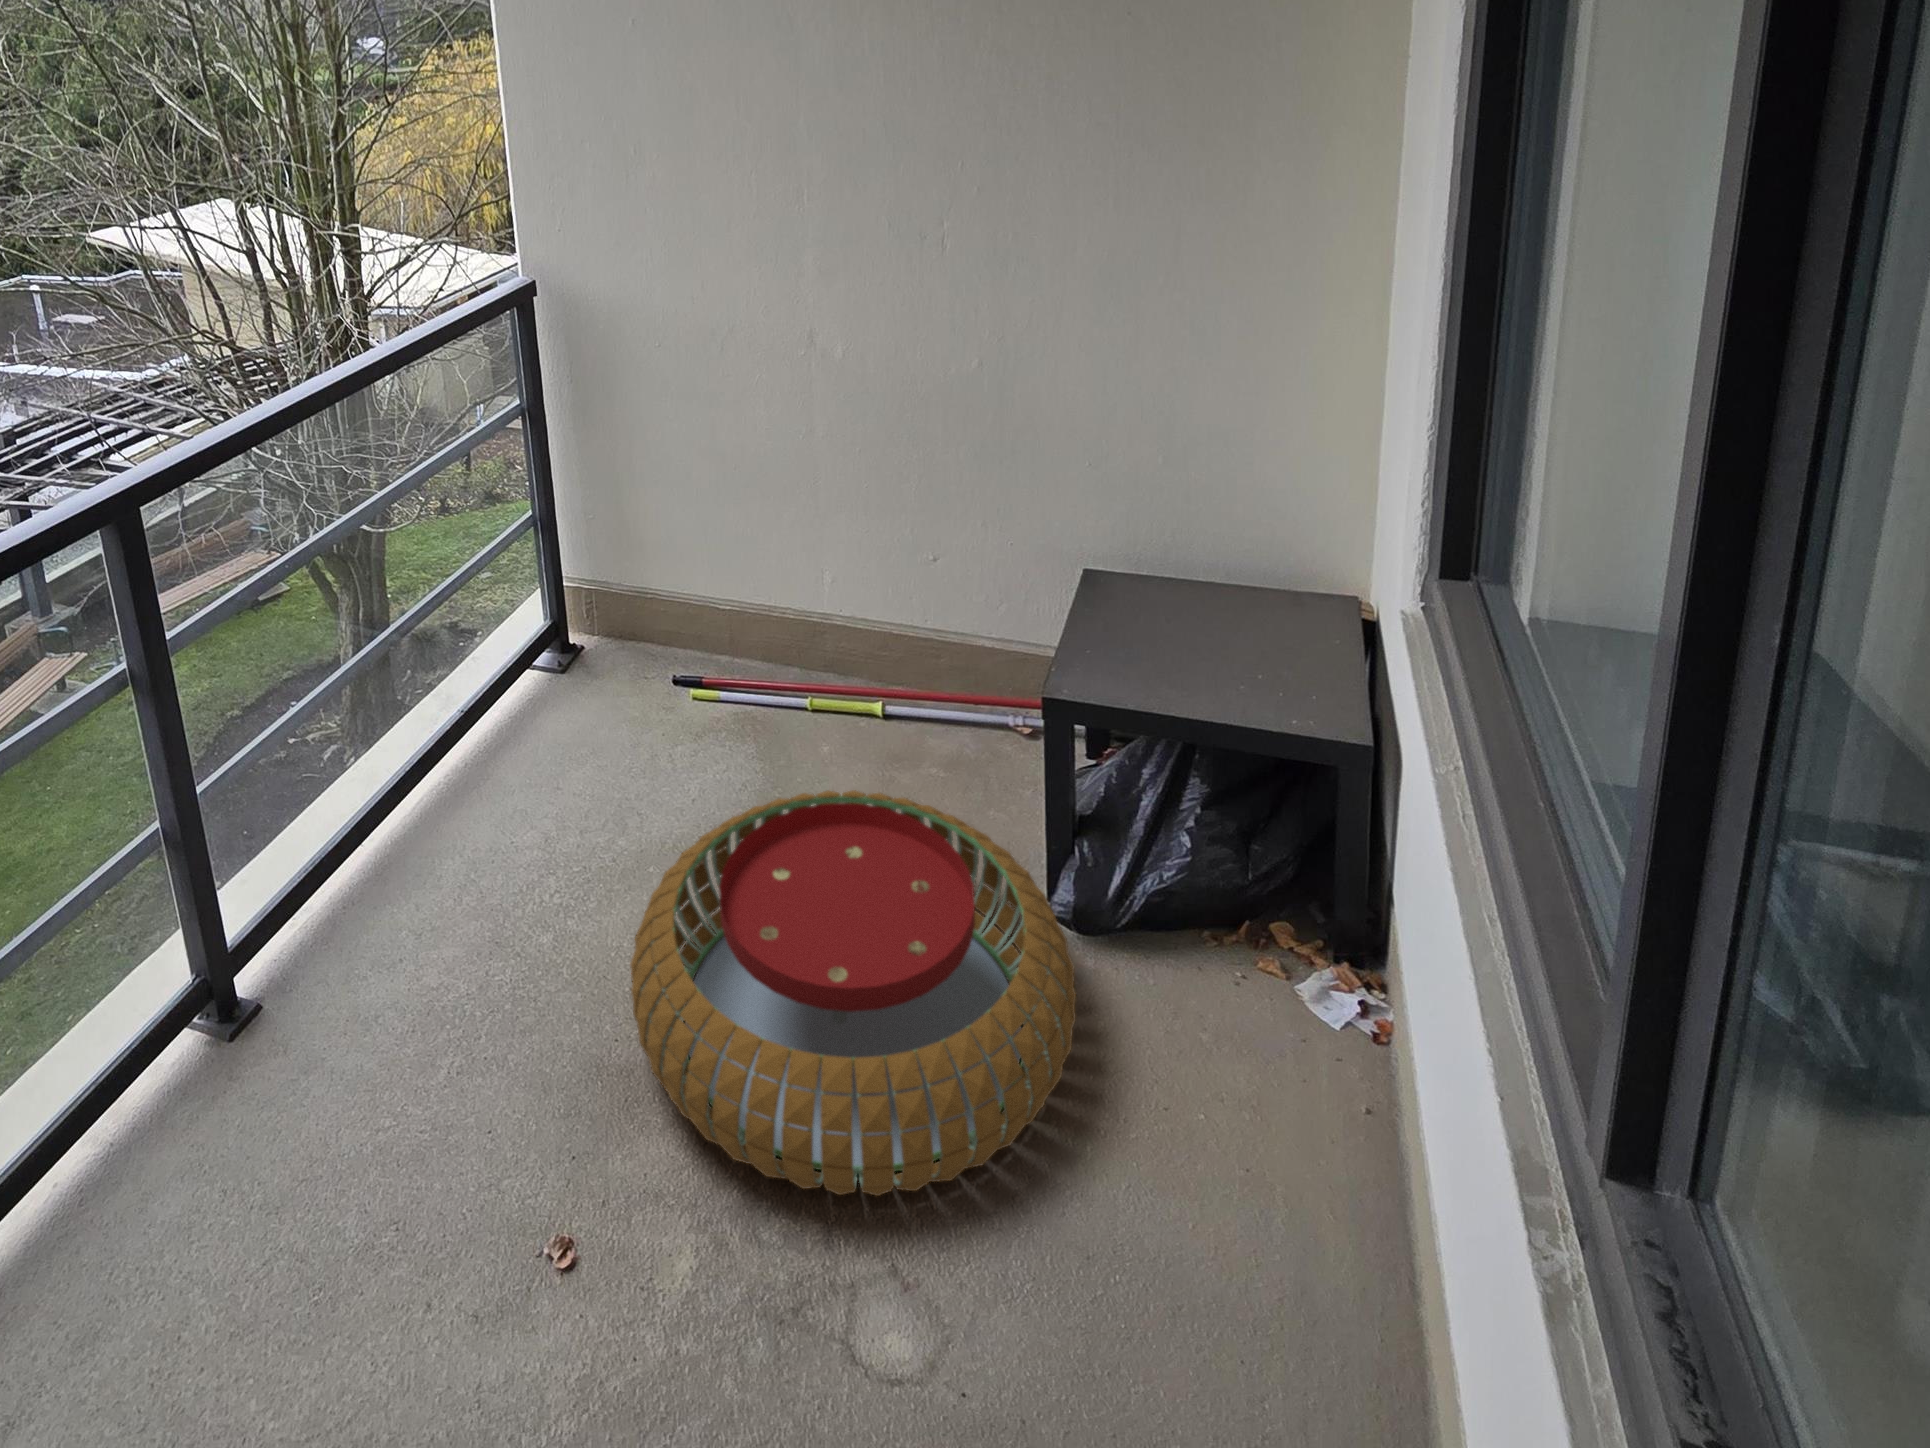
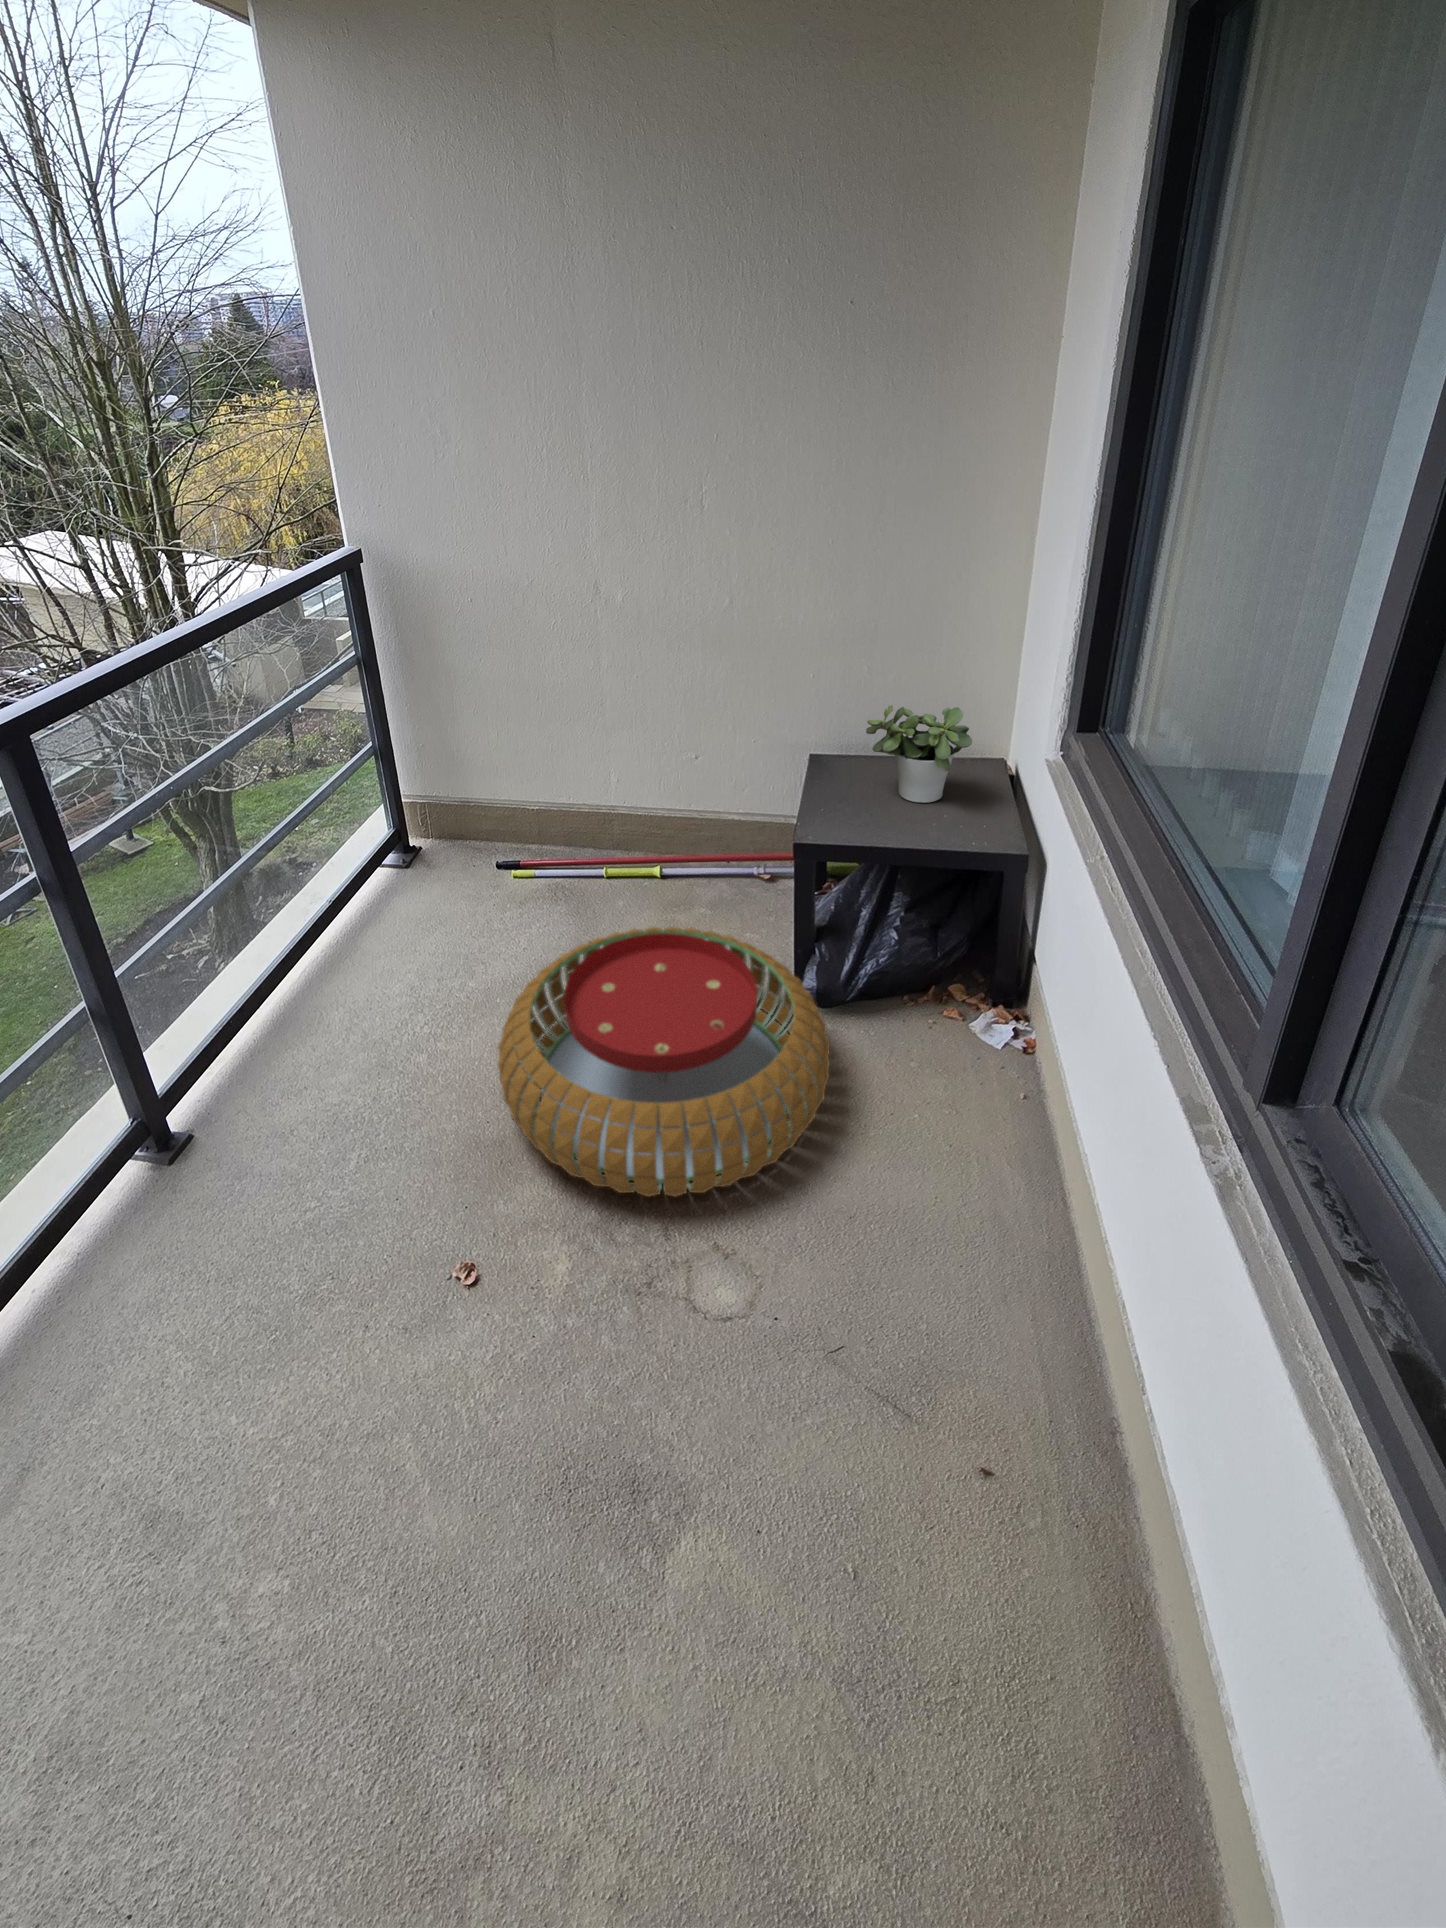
potted plant: none [1155,513,1302,651] -> present [866,705,972,803]

